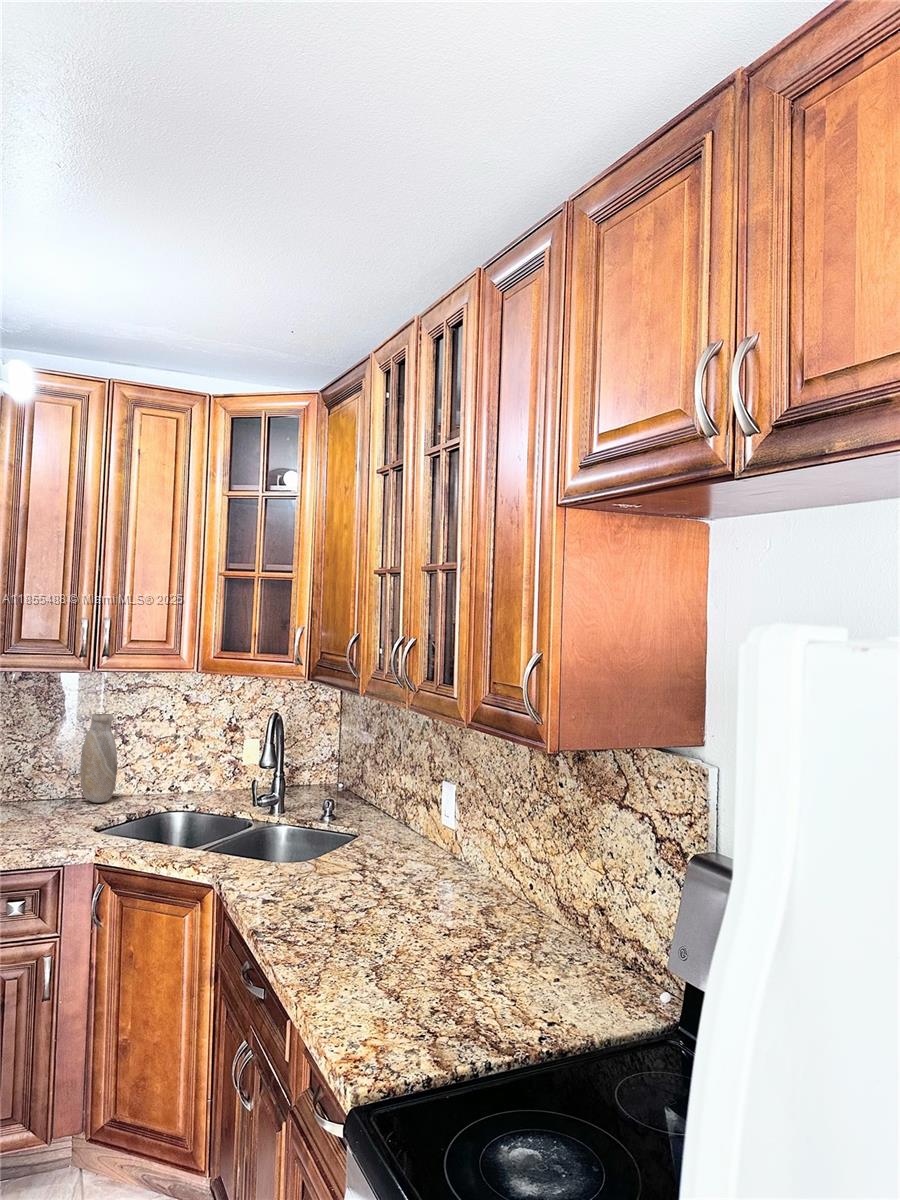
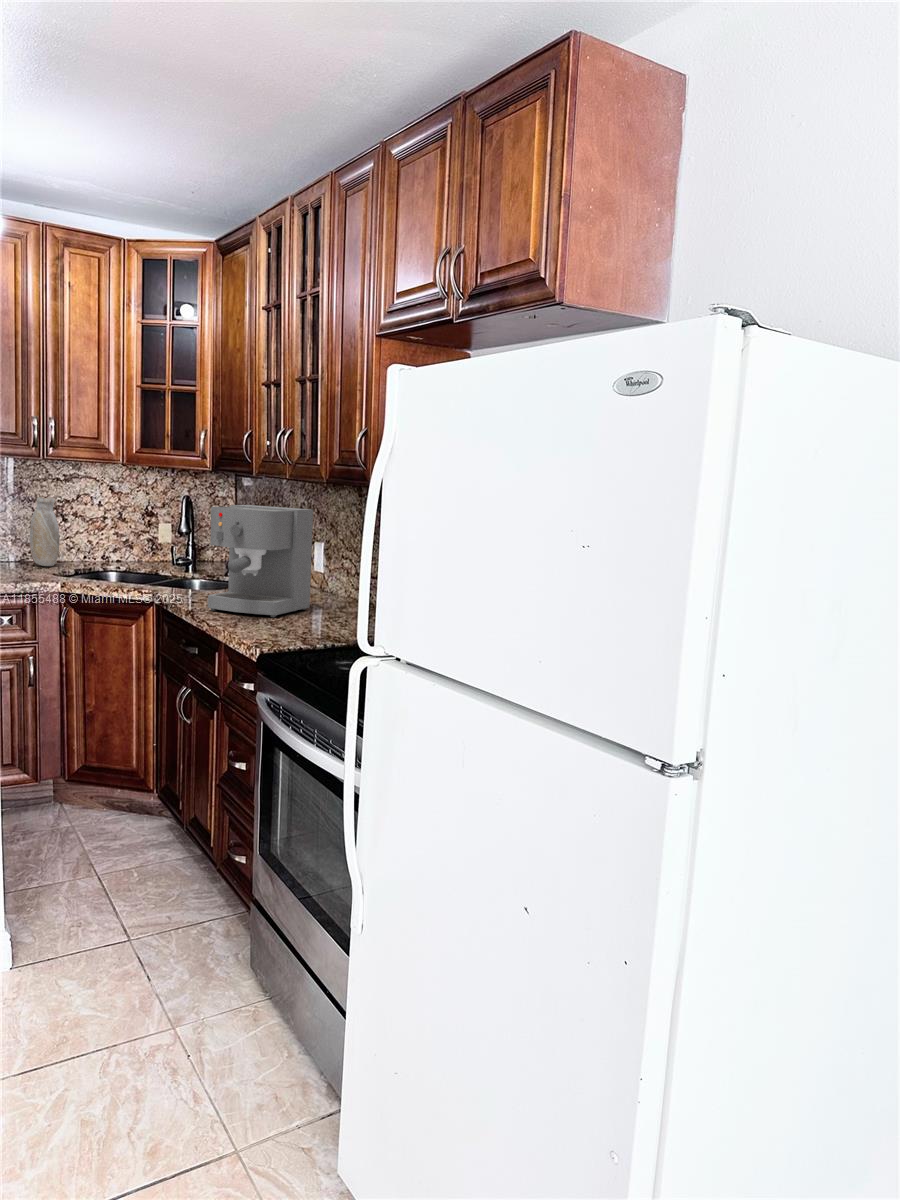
coffee maker: none [286,749,448,948] -> present [208,505,313,617]

